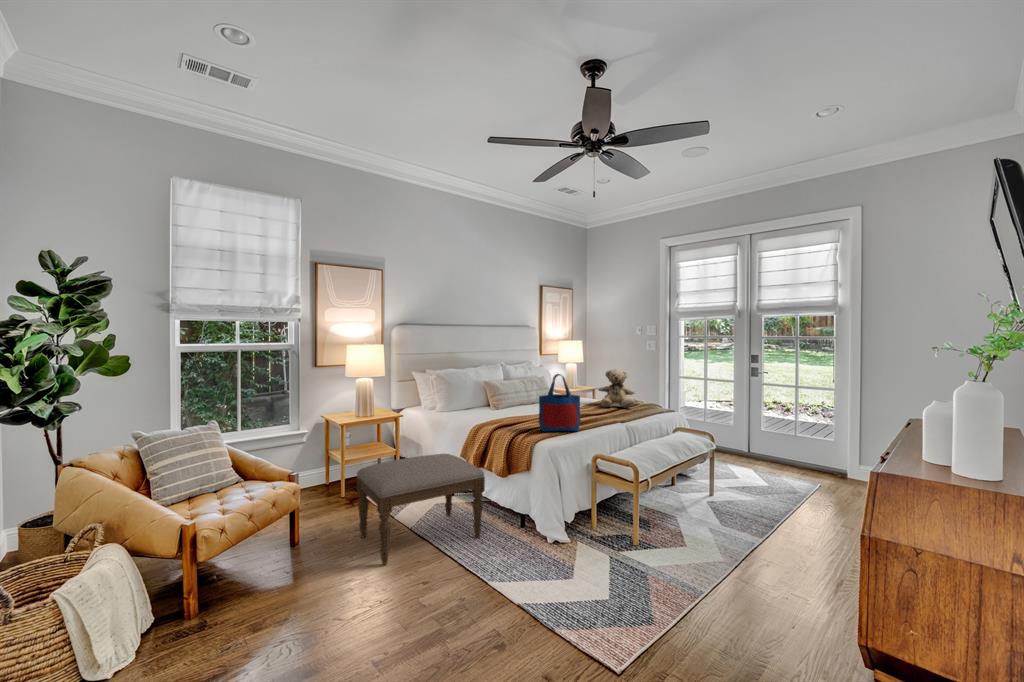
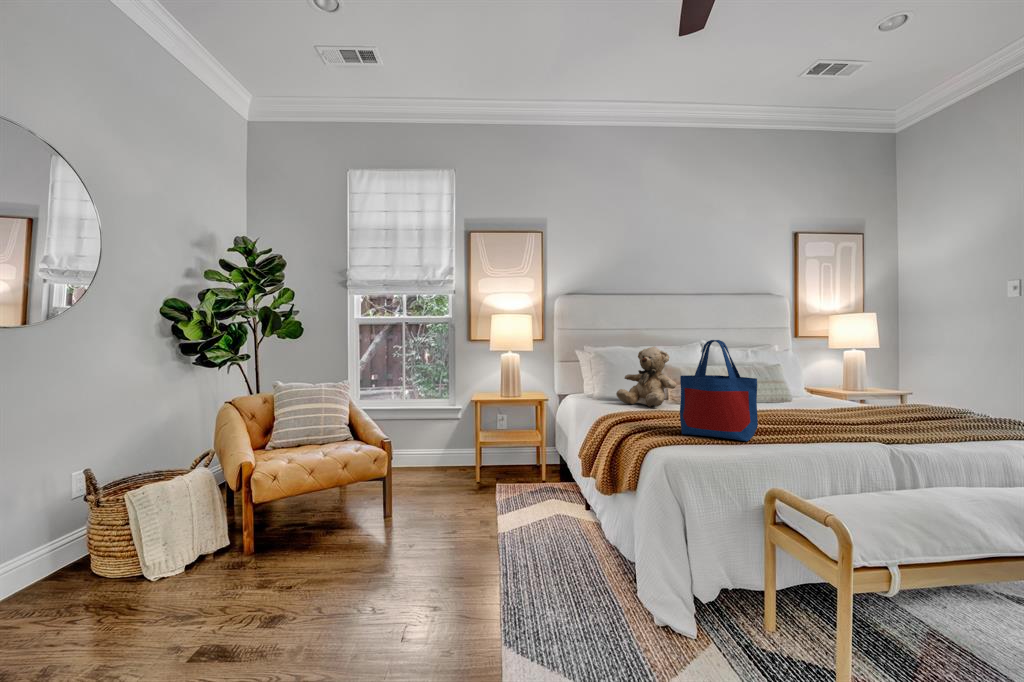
teddy bear: present [598,368,635,408] -> present [616,346,677,407]
ottoman: present [357,454,485,565] -> none [416,444,570,576]

